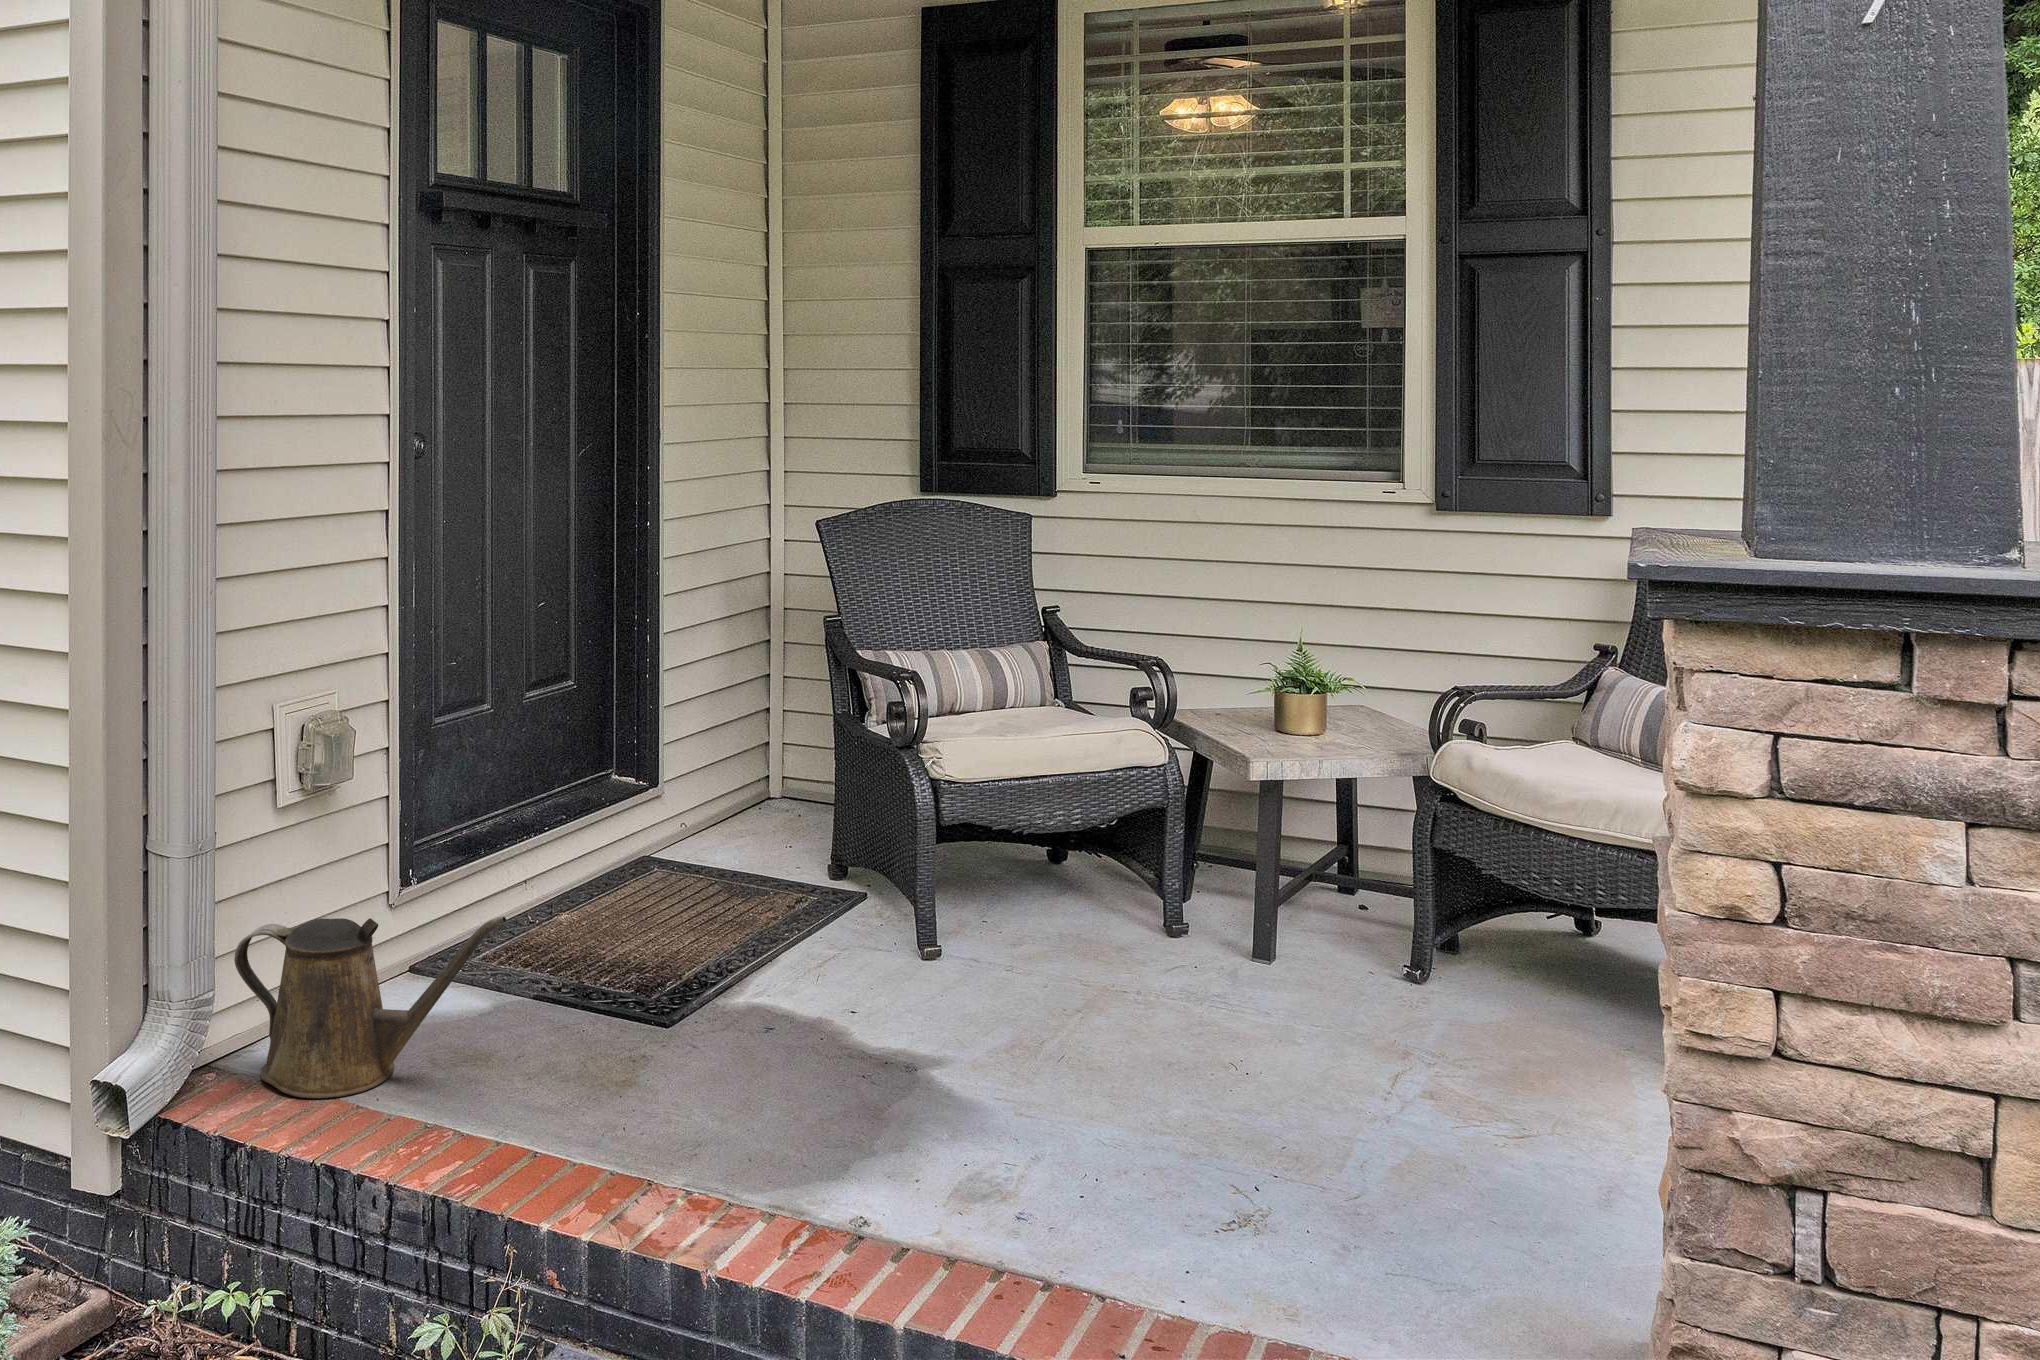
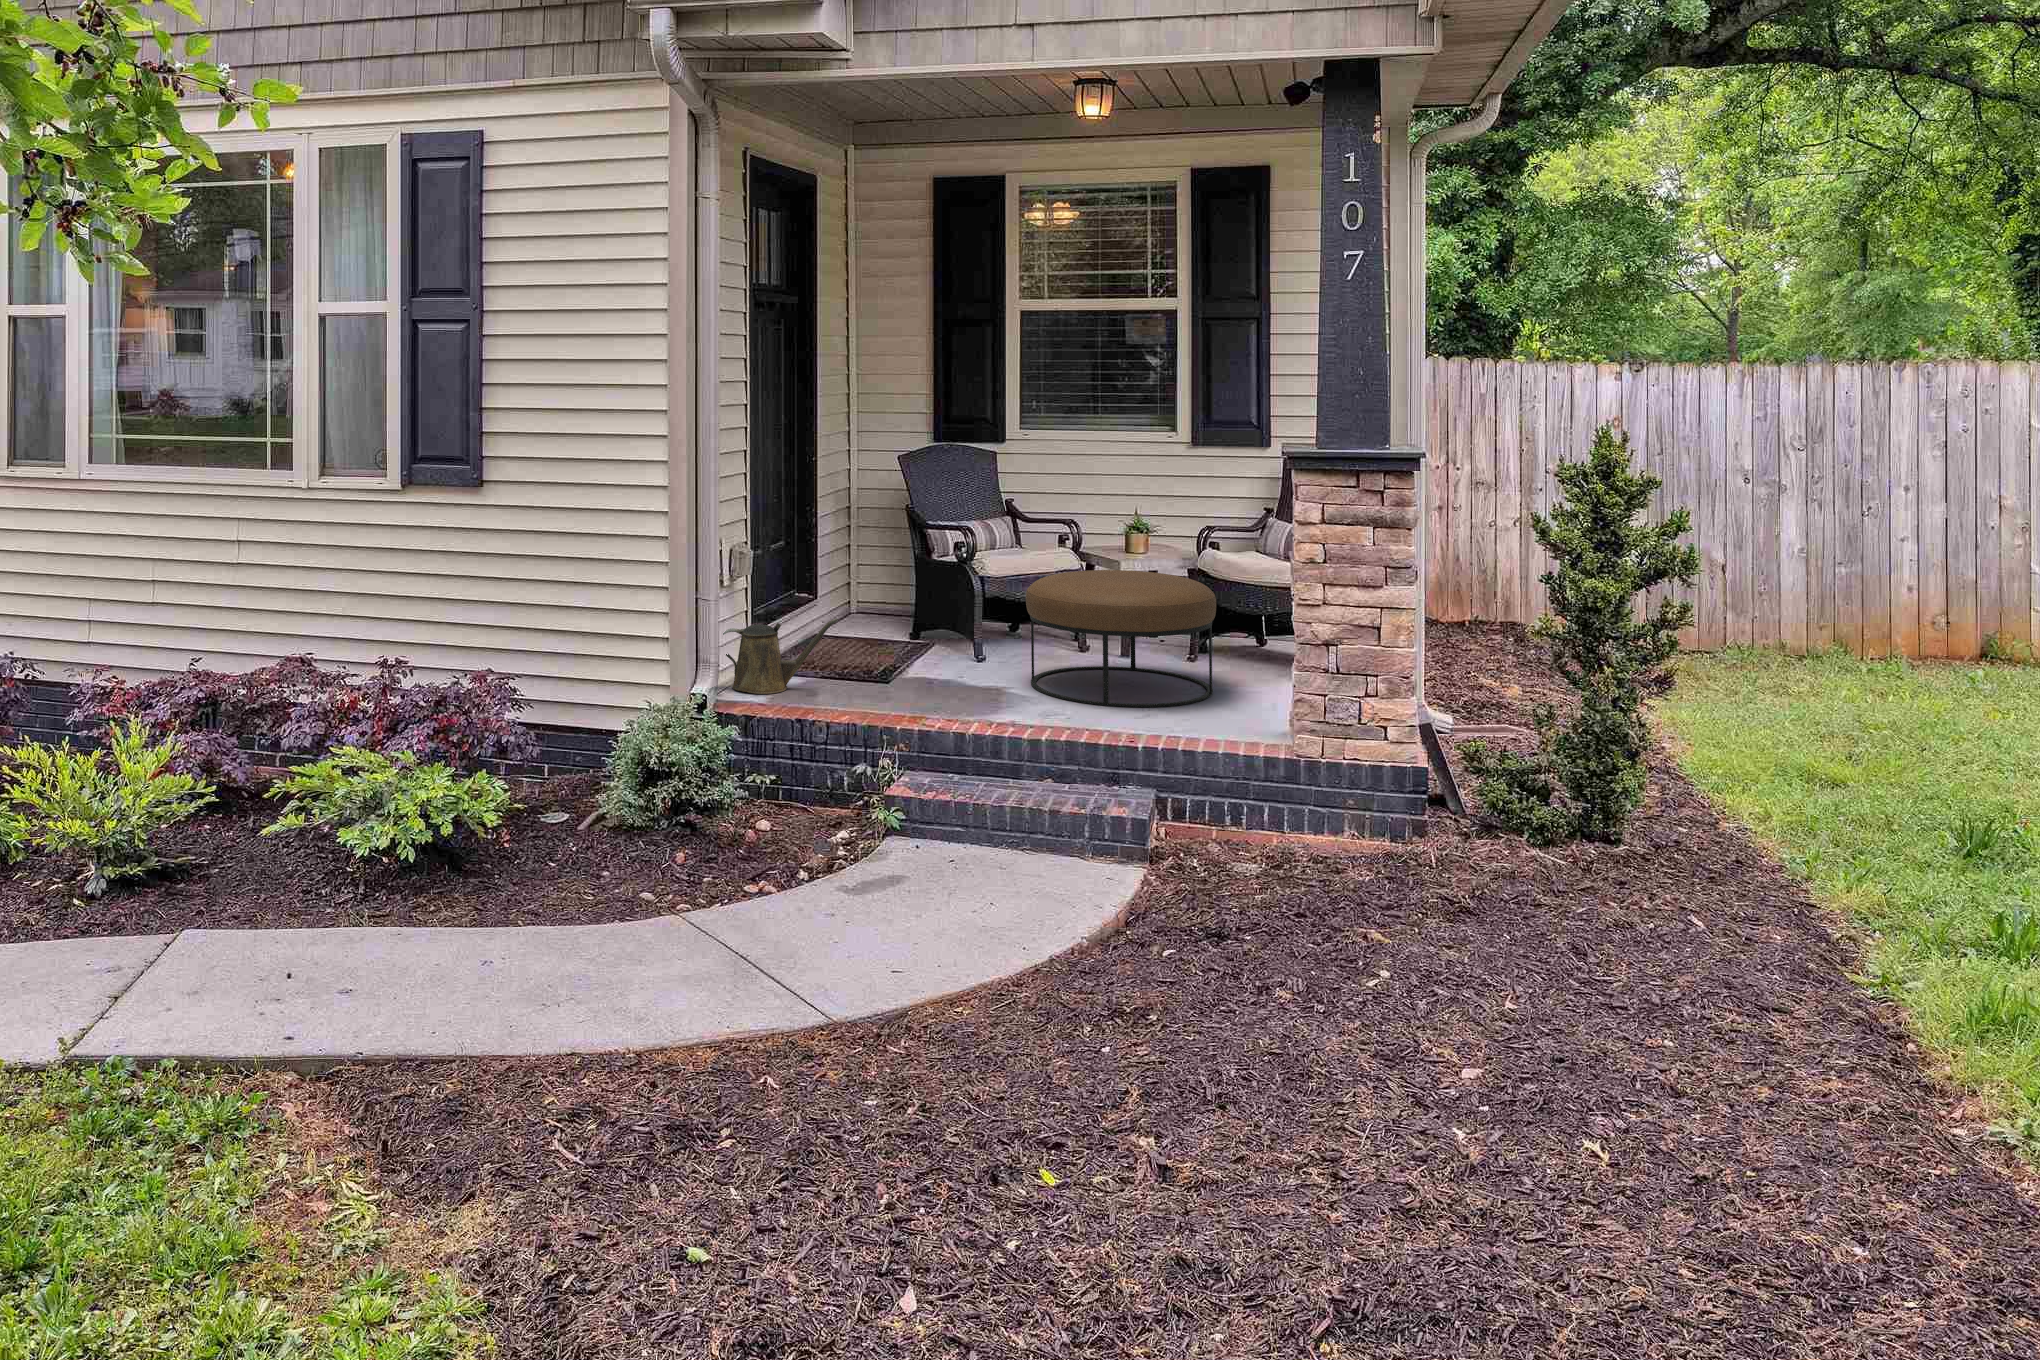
ottoman: none [971,808,1453,1224] -> present [1026,570,1216,707]

